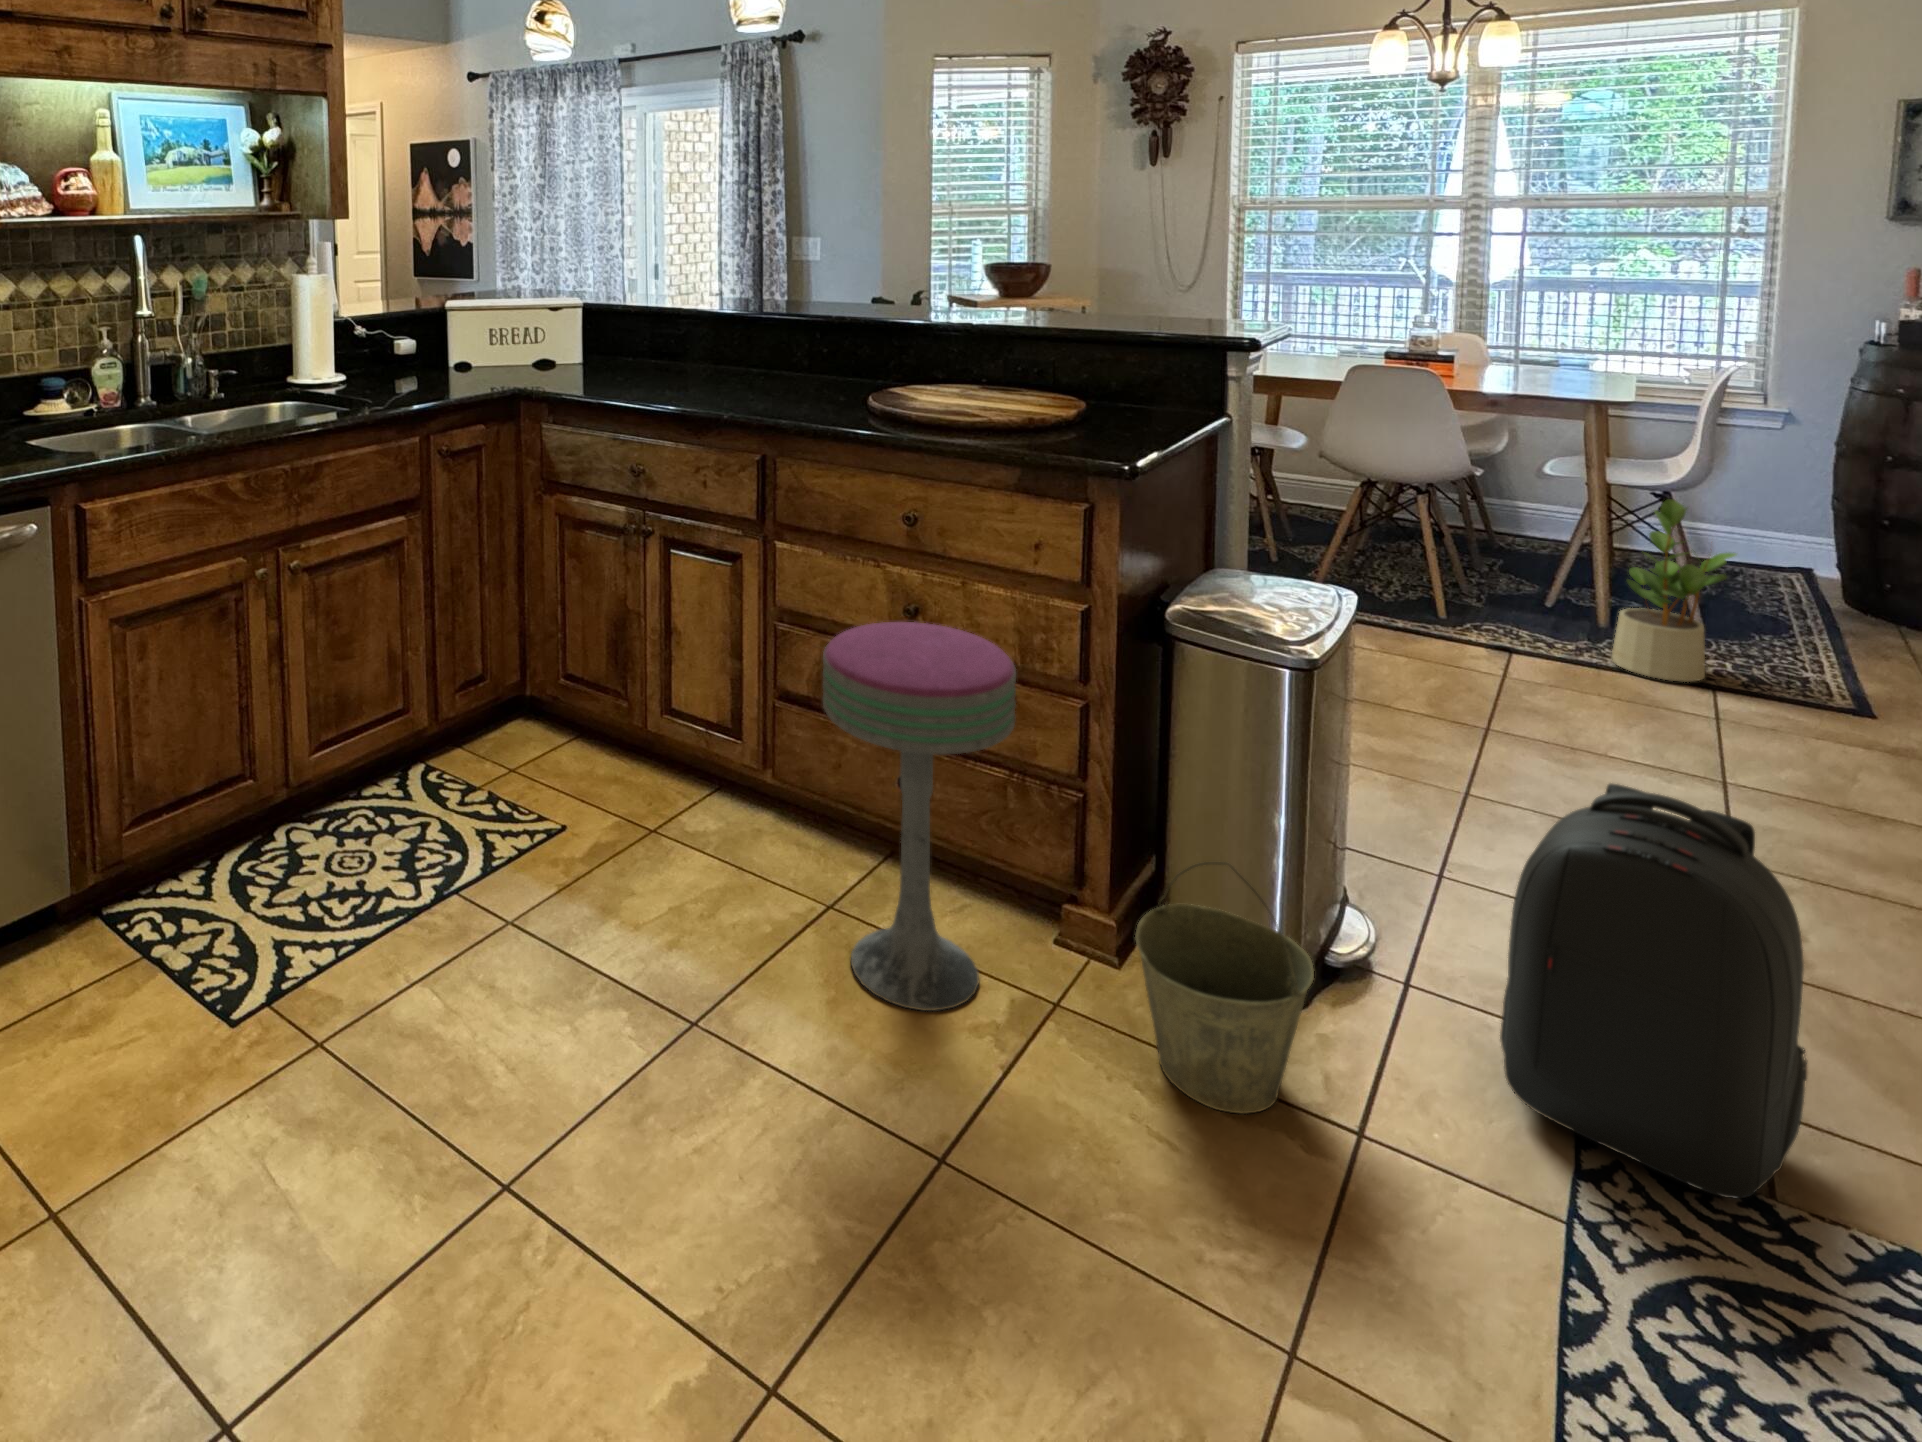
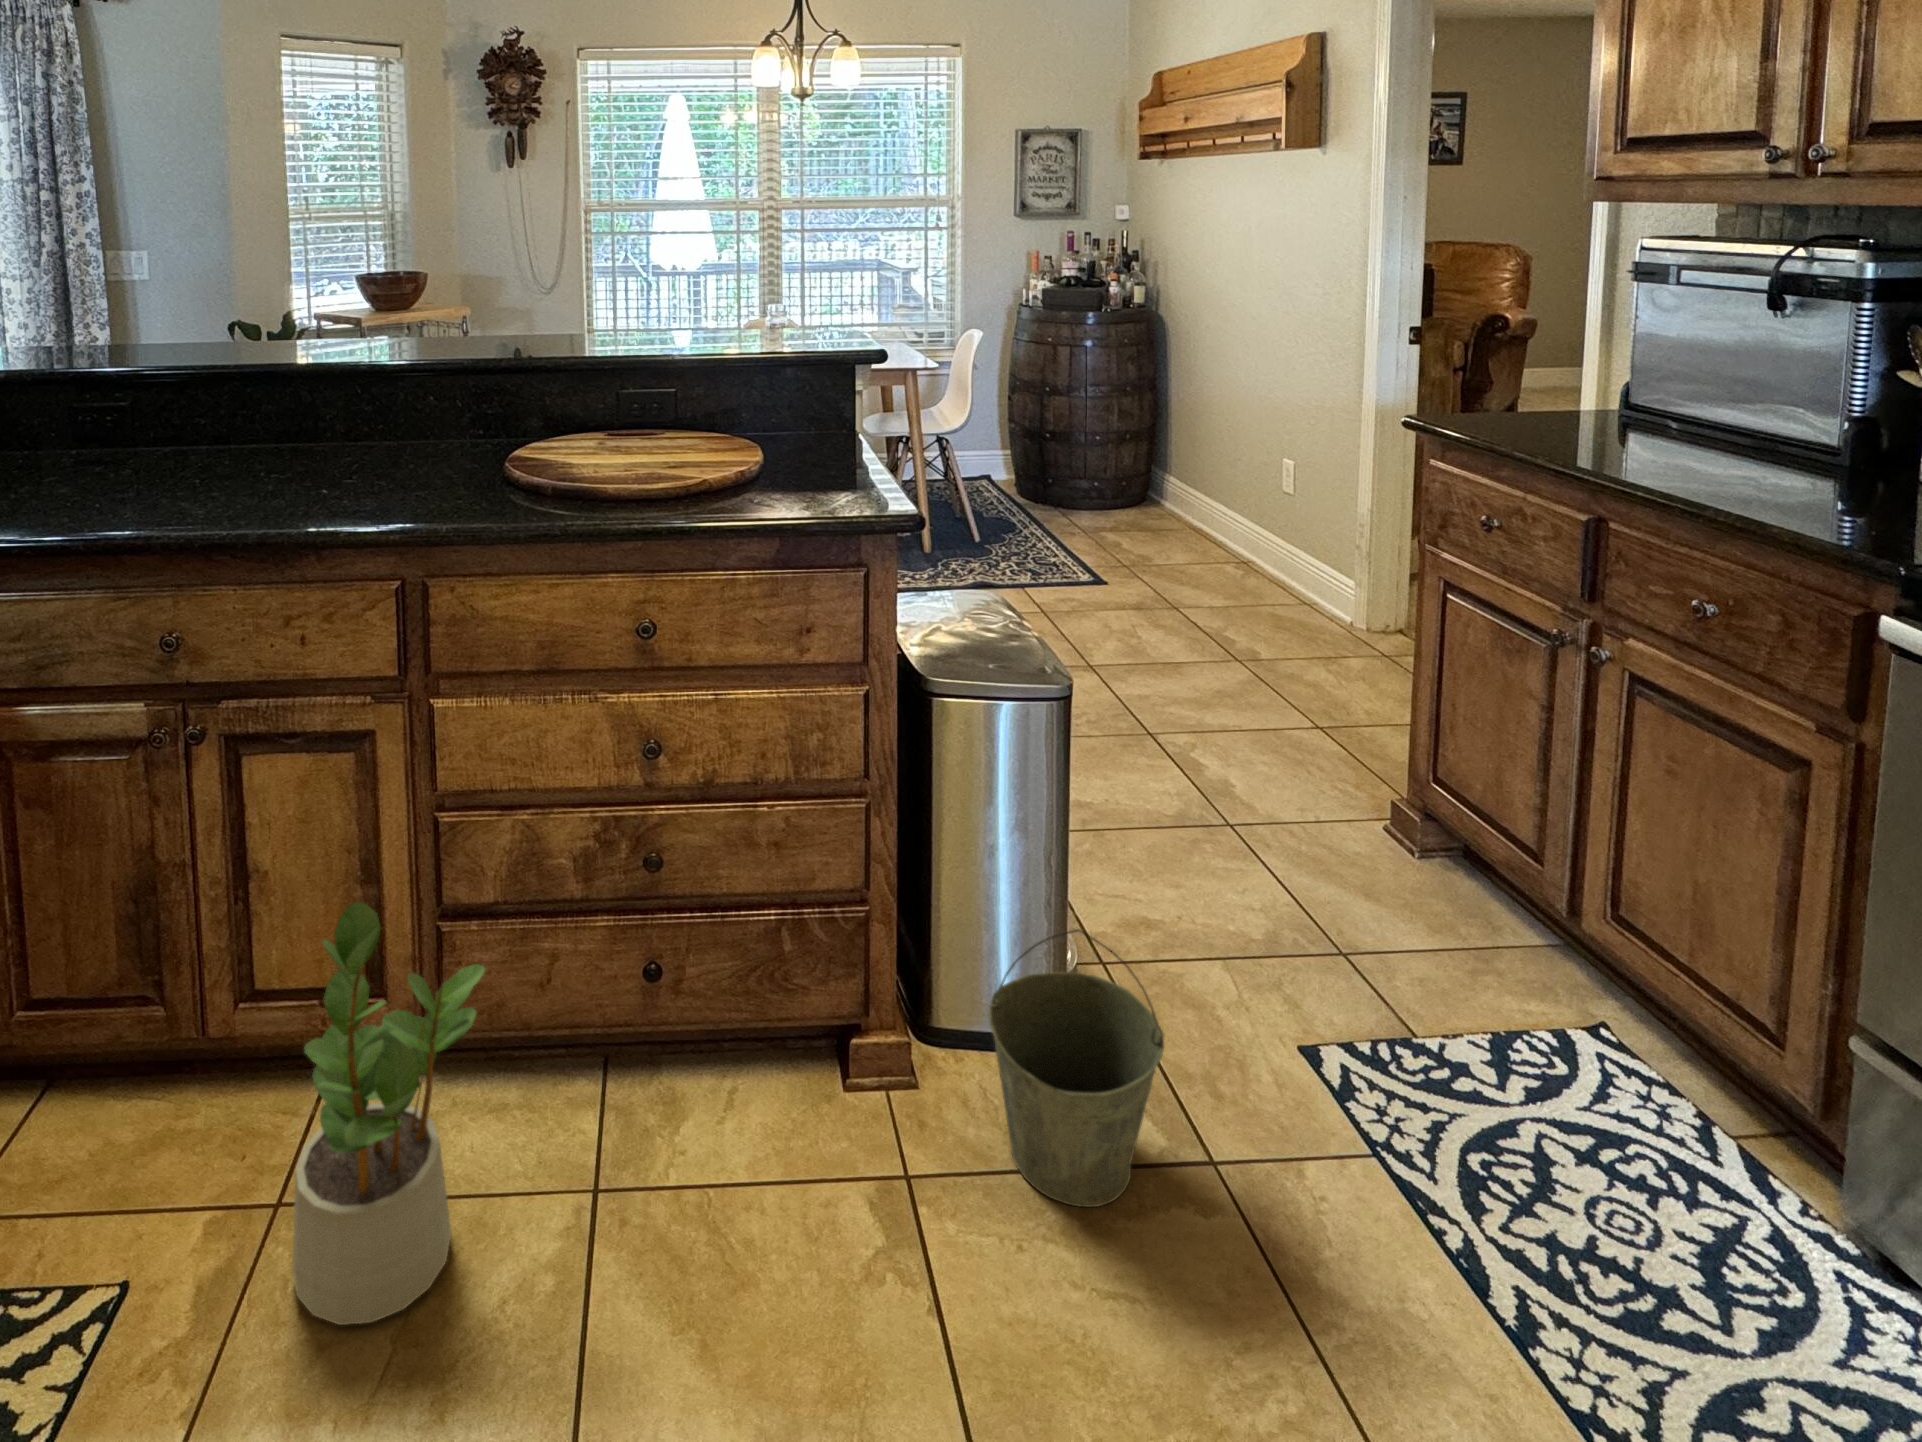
potted plant: present [1612,499,1736,682] -> present [293,901,485,1325]
bar stool: present [823,622,1016,1011] -> none [613,754,862,1292]
backpack: present [1500,784,1807,1199] -> none [1193,715,1421,1048]

